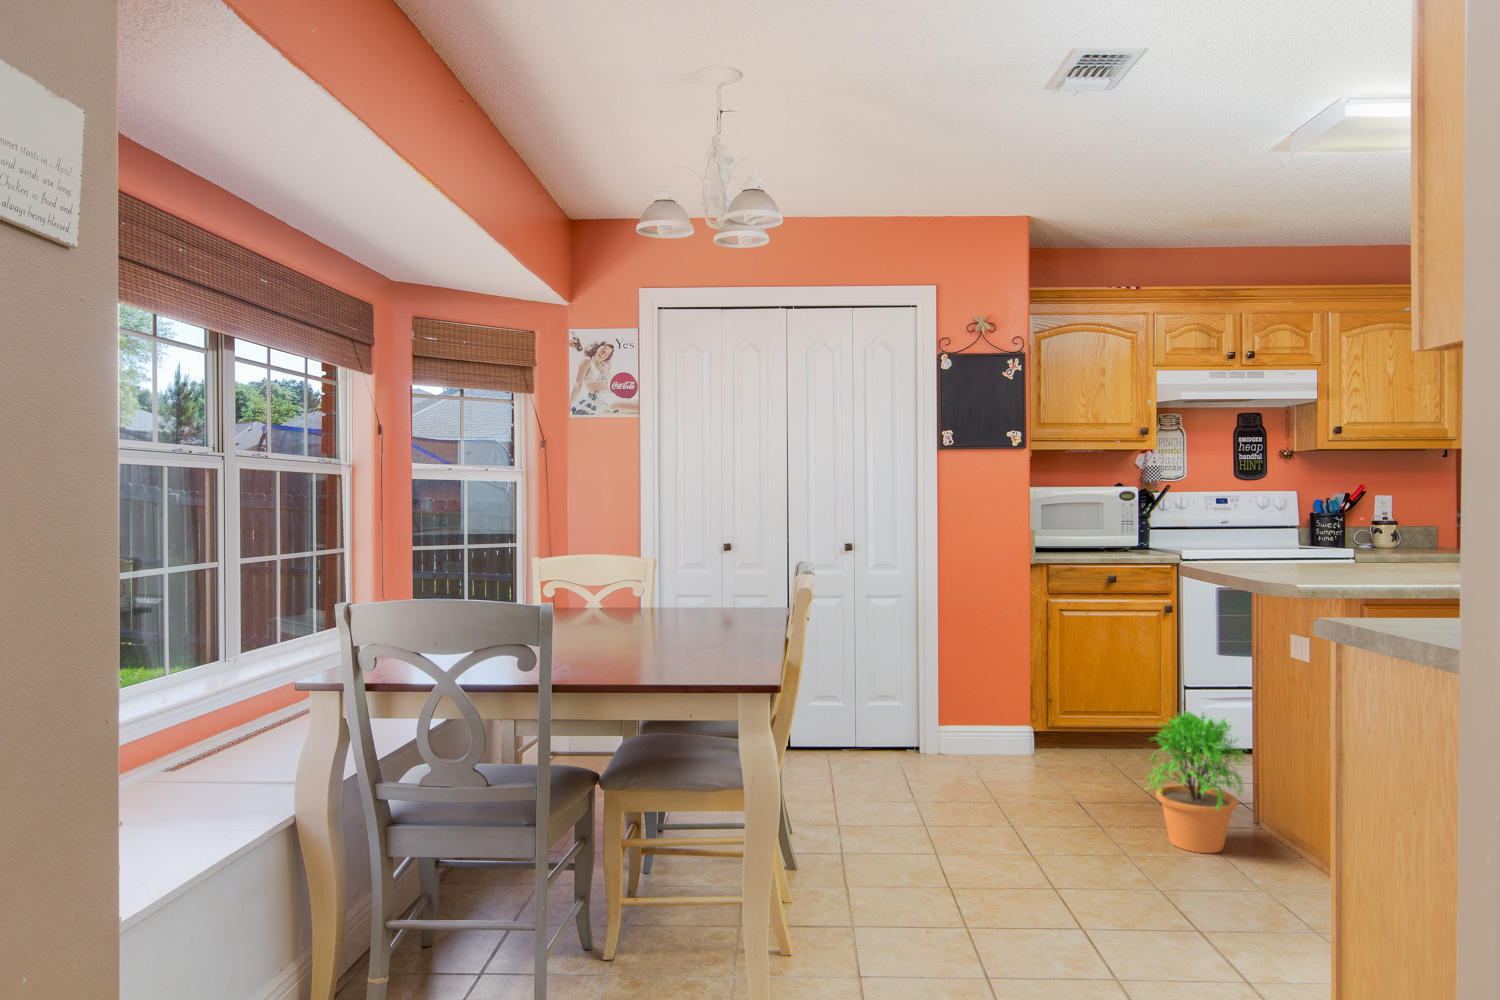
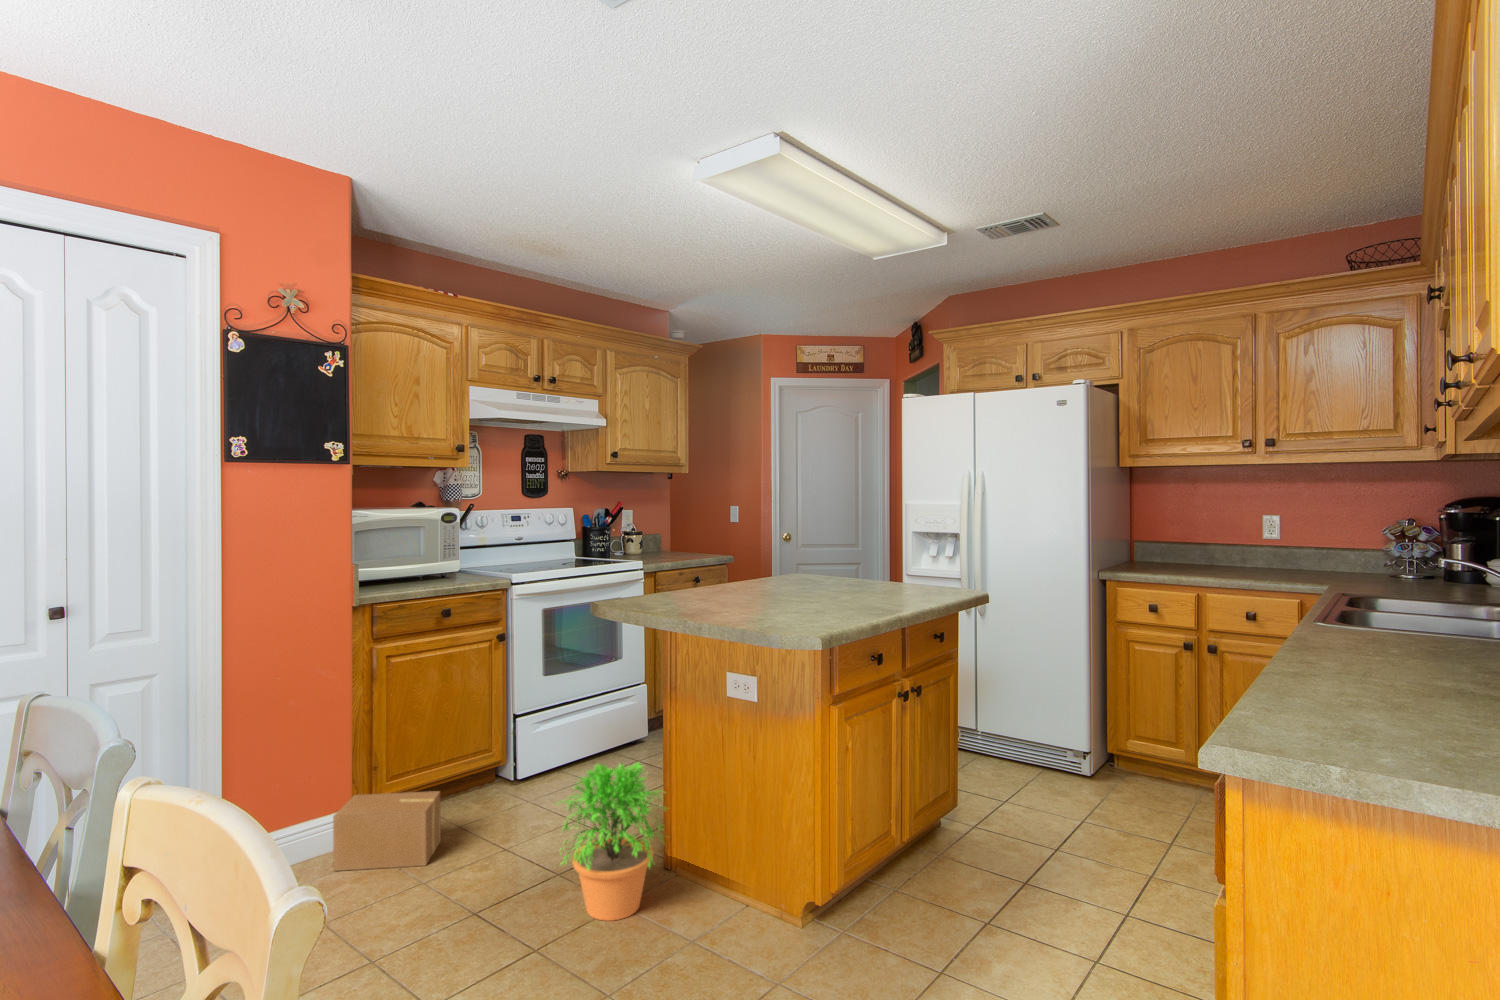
cardboard box: none [1004,715,1090,780] -> present [333,791,441,871]

